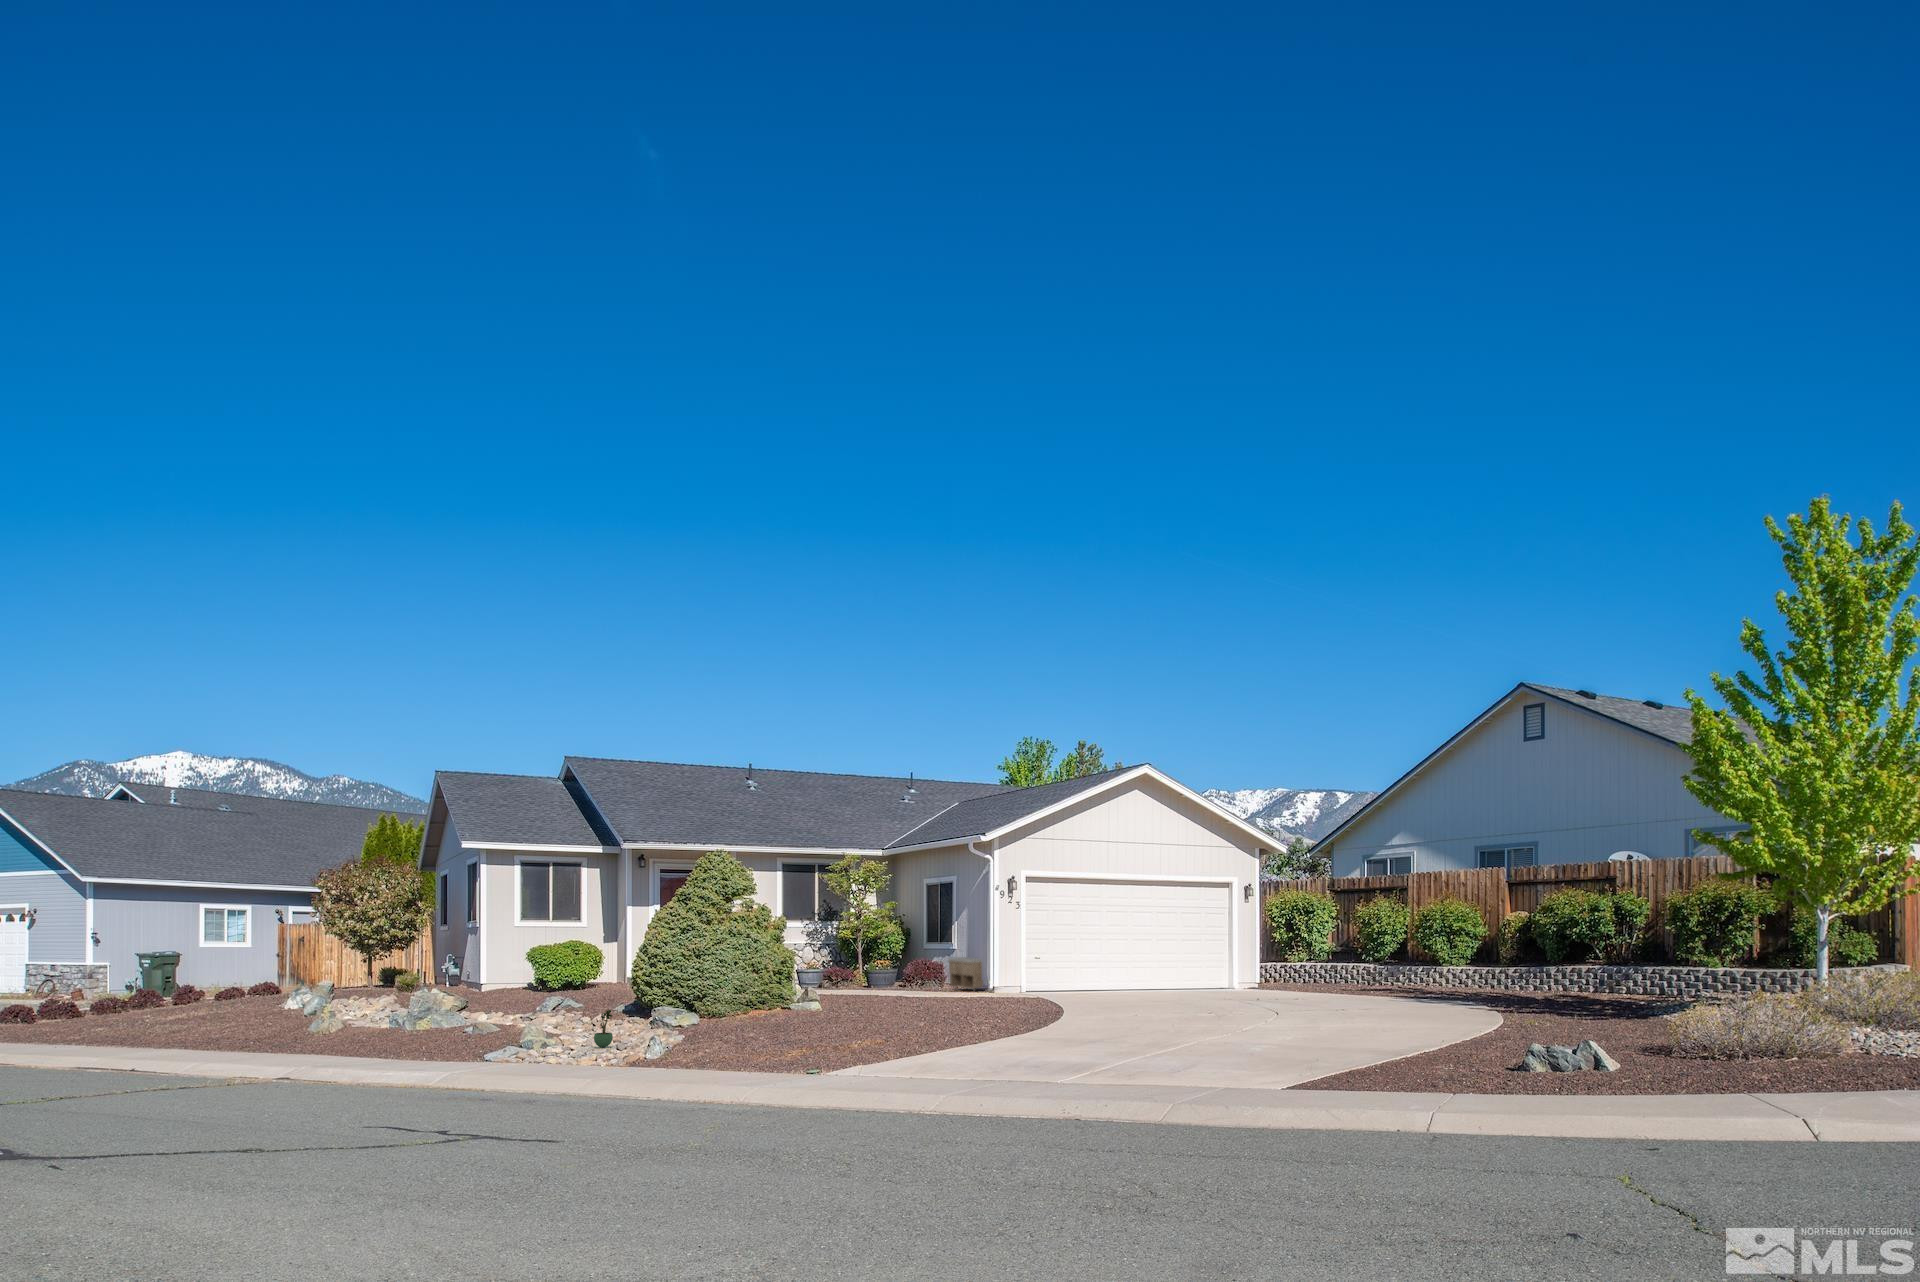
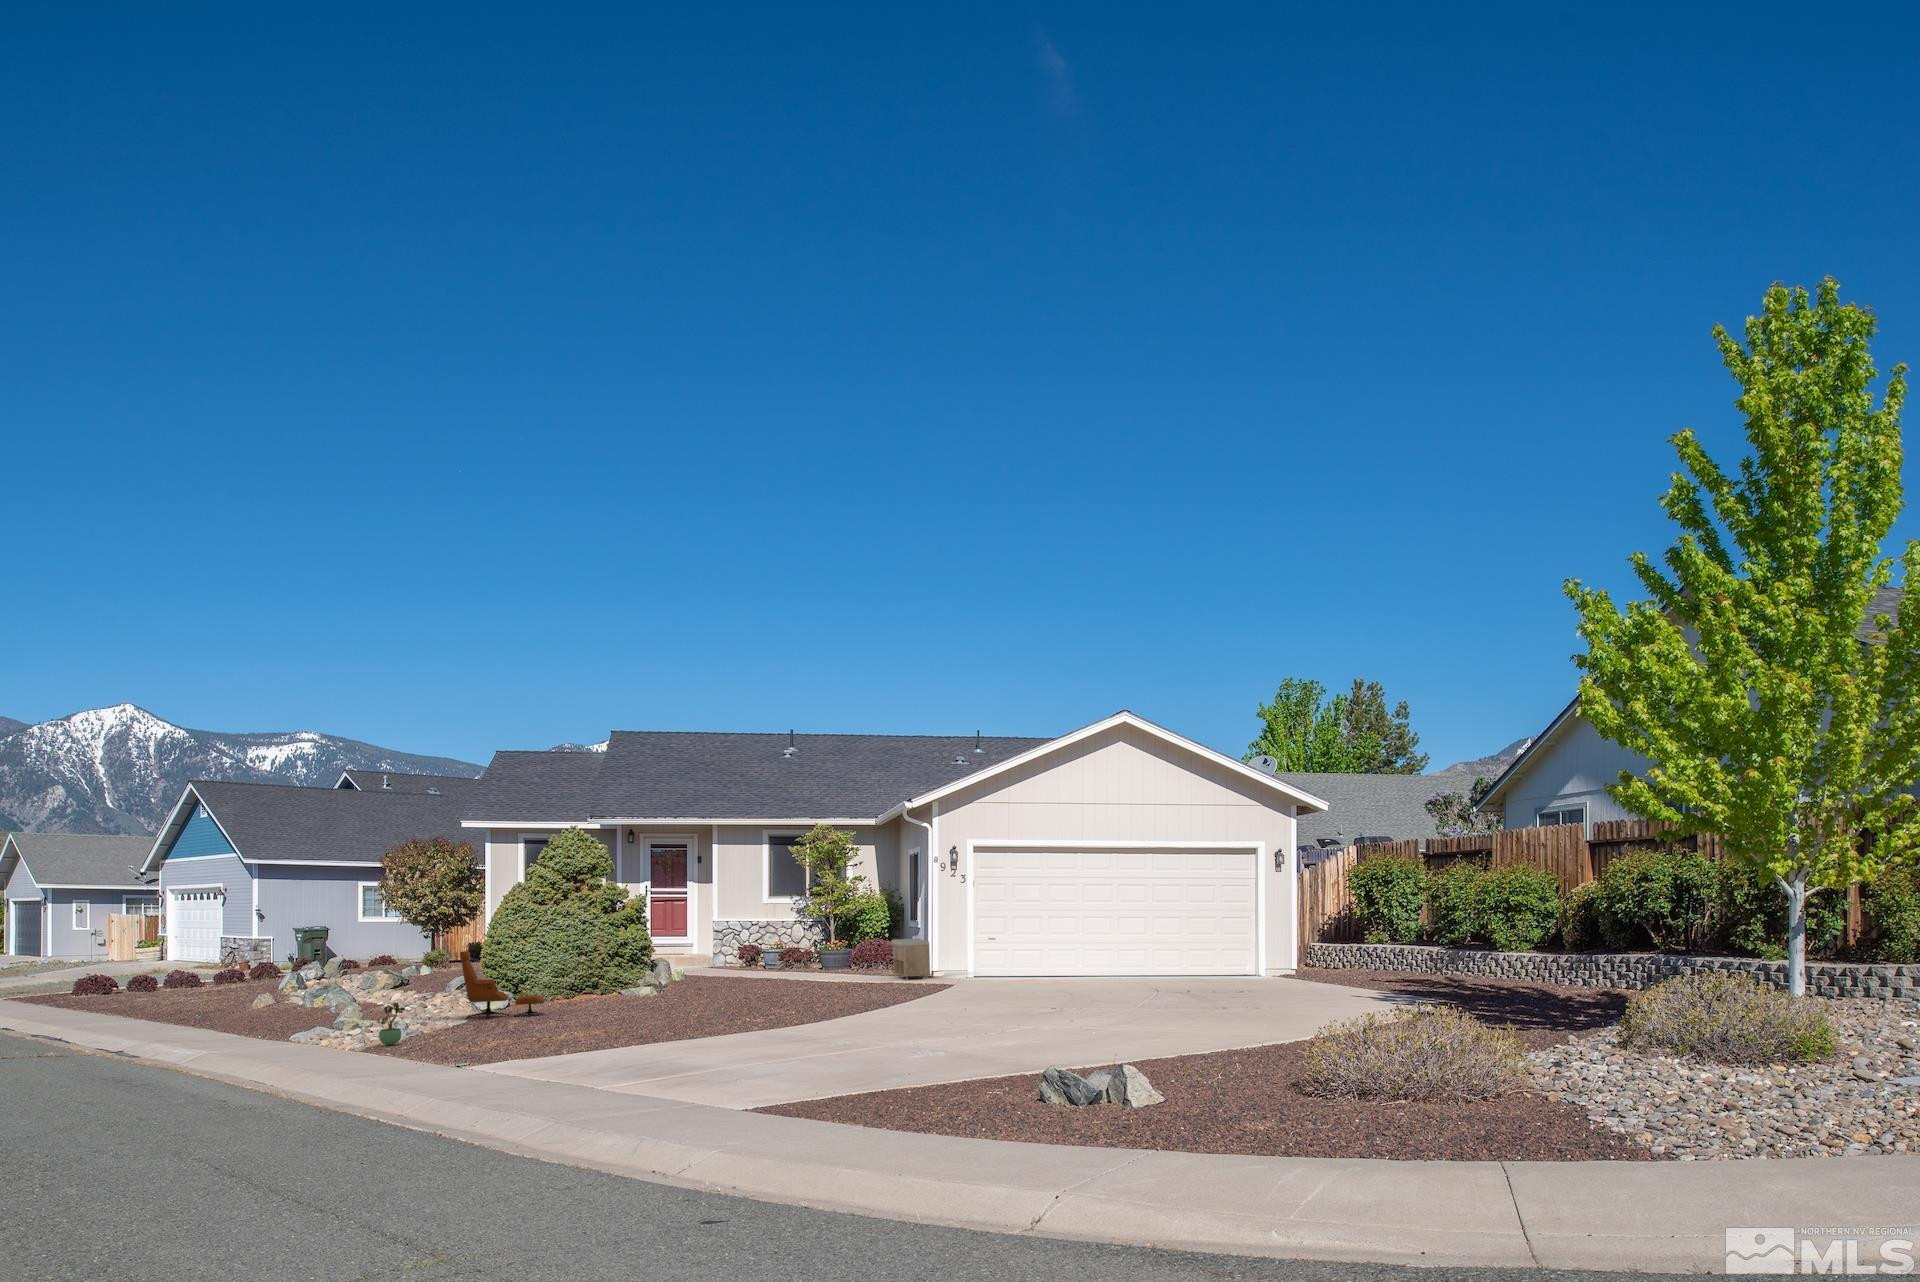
lounge chair: none [719,965,788,1025] -> present [460,951,545,1019]
potted plant: present [594,1010,613,1047] -> present [379,1003,405,1045]

